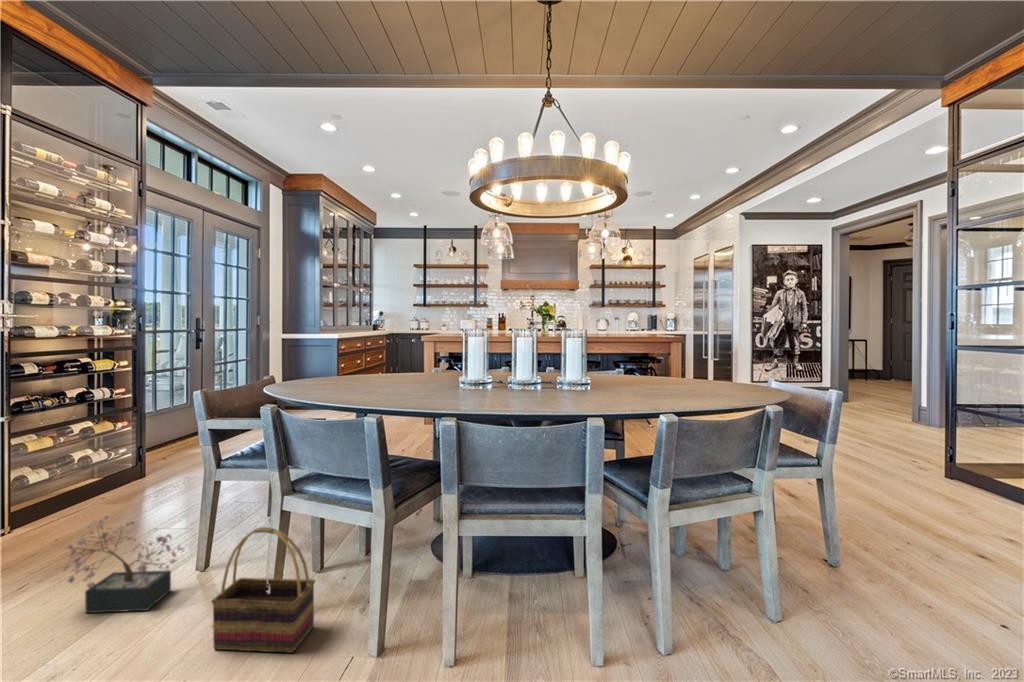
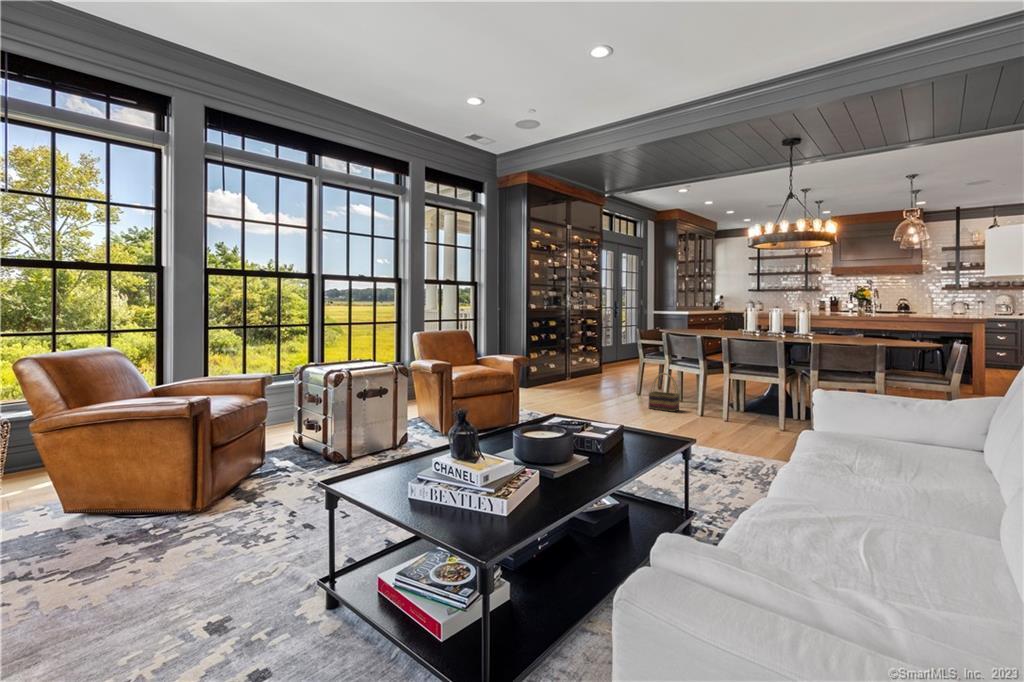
decorative plant: present [59,516,183,613] -> none [600,371,633,401]

